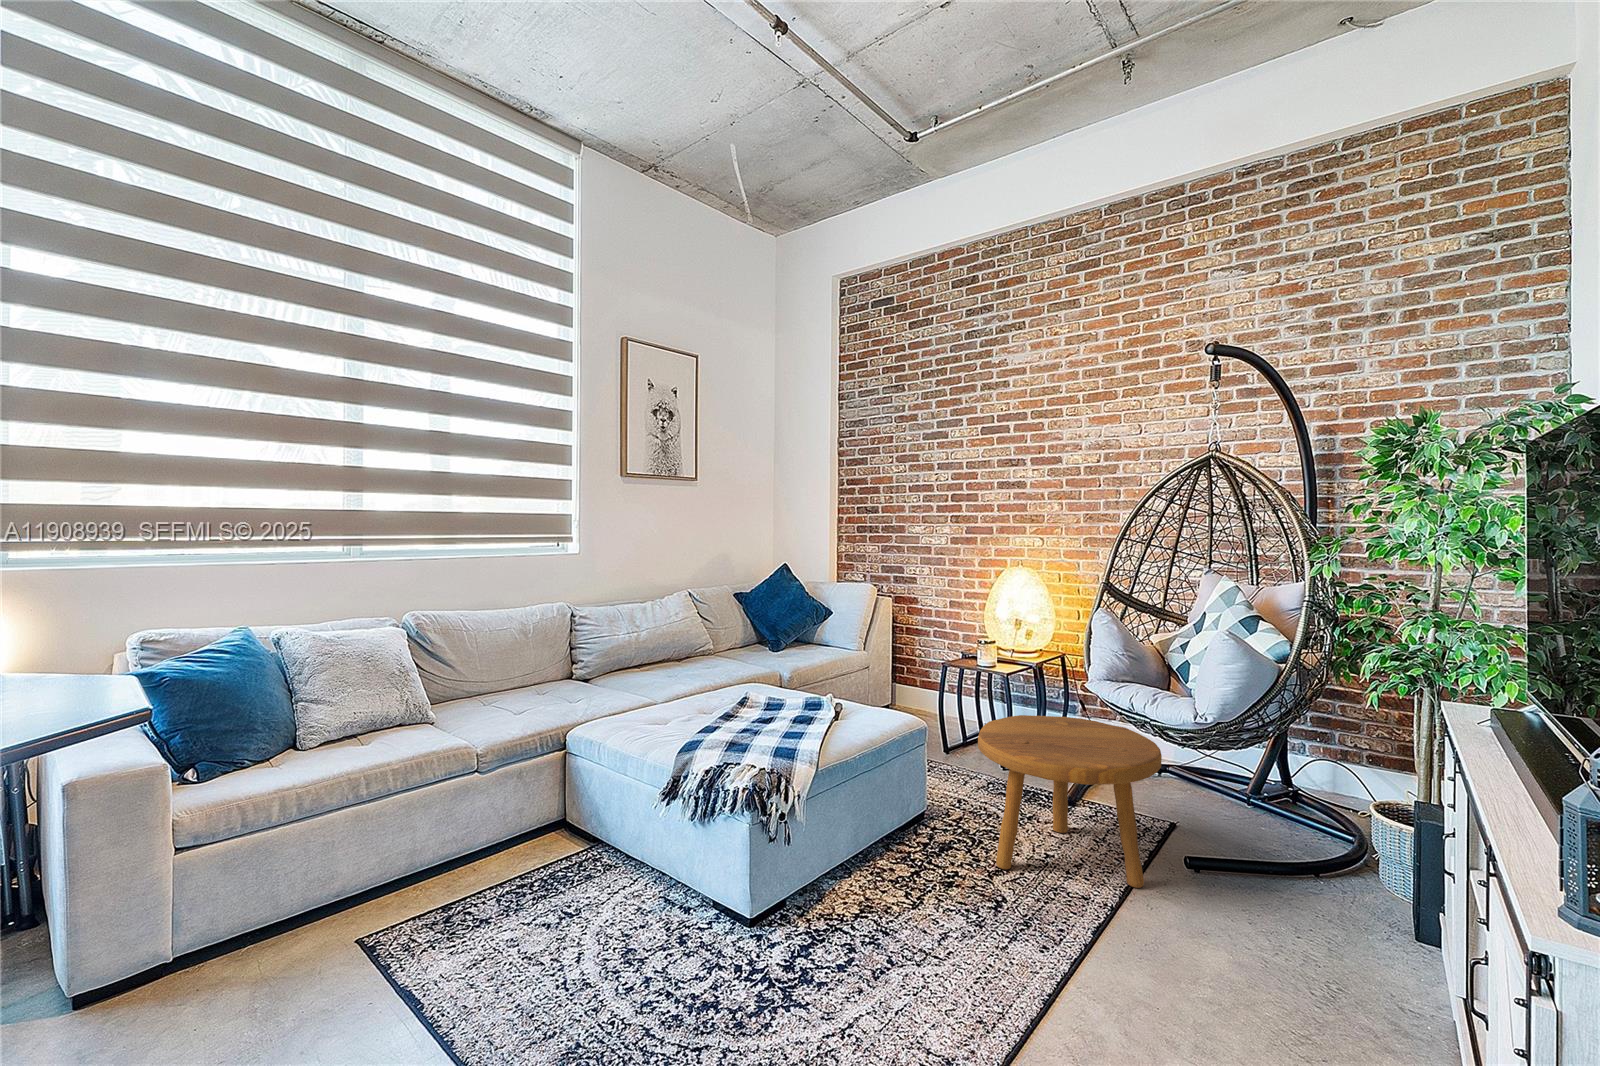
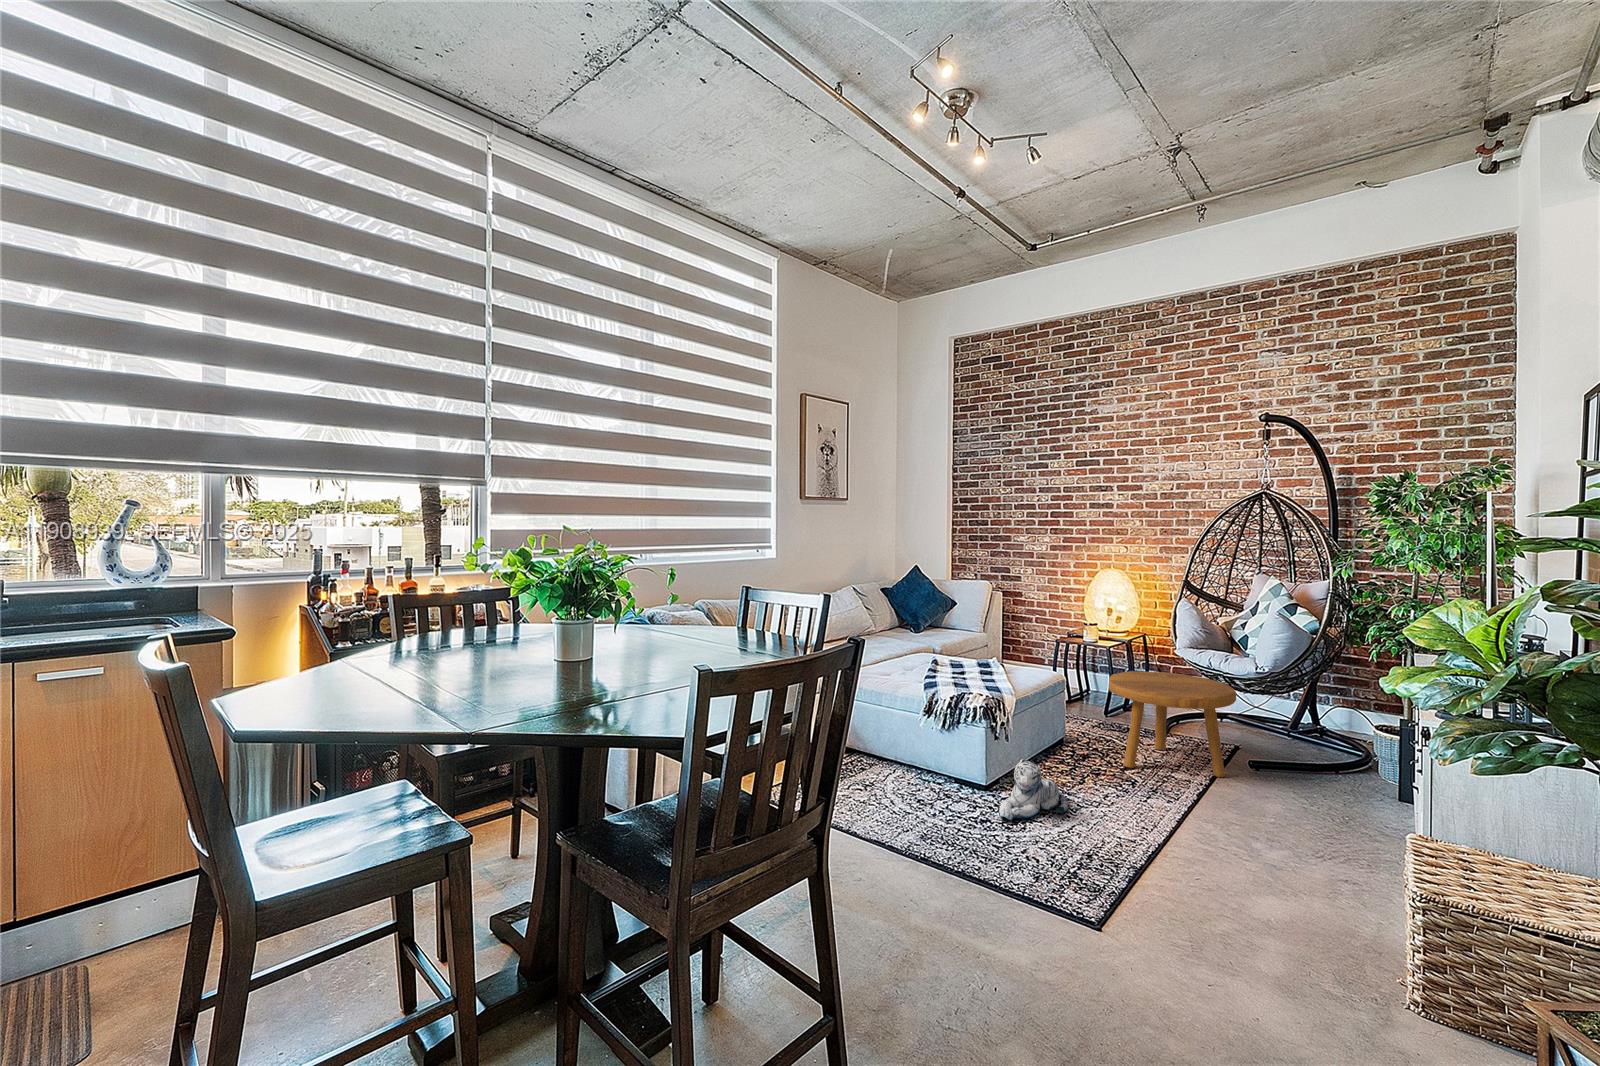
plush toy: none [740,882,875,998] -> present [999,759,1068,820]

